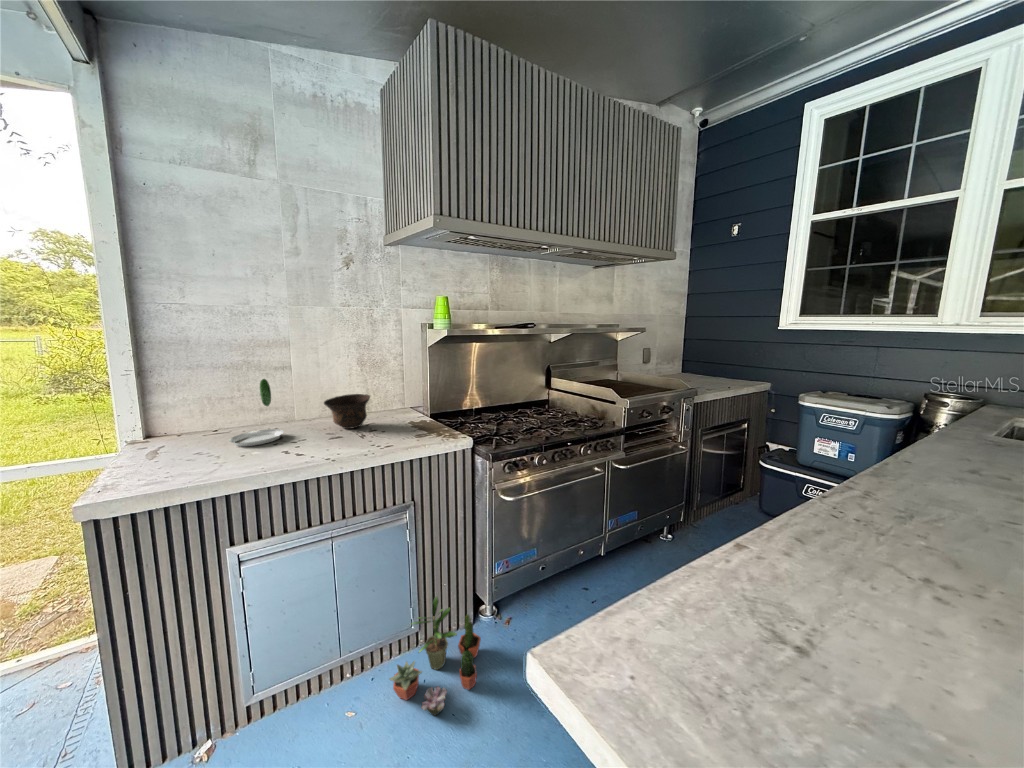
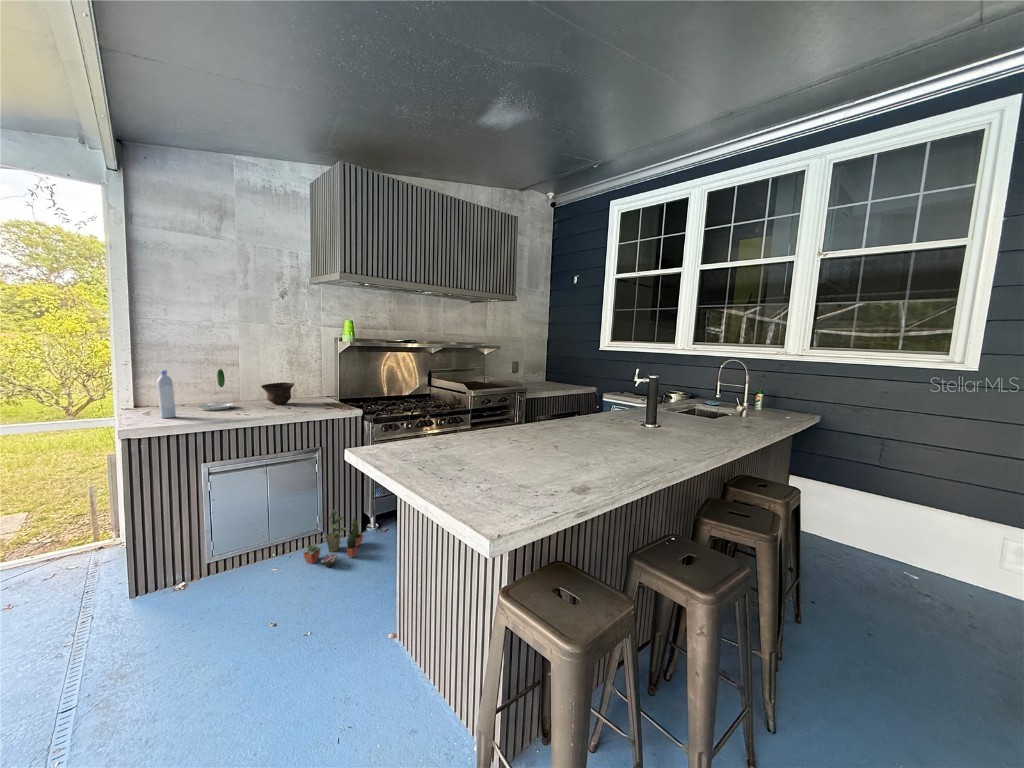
bottle: none [150,389,187,470] -> present [157,370,176,418]

